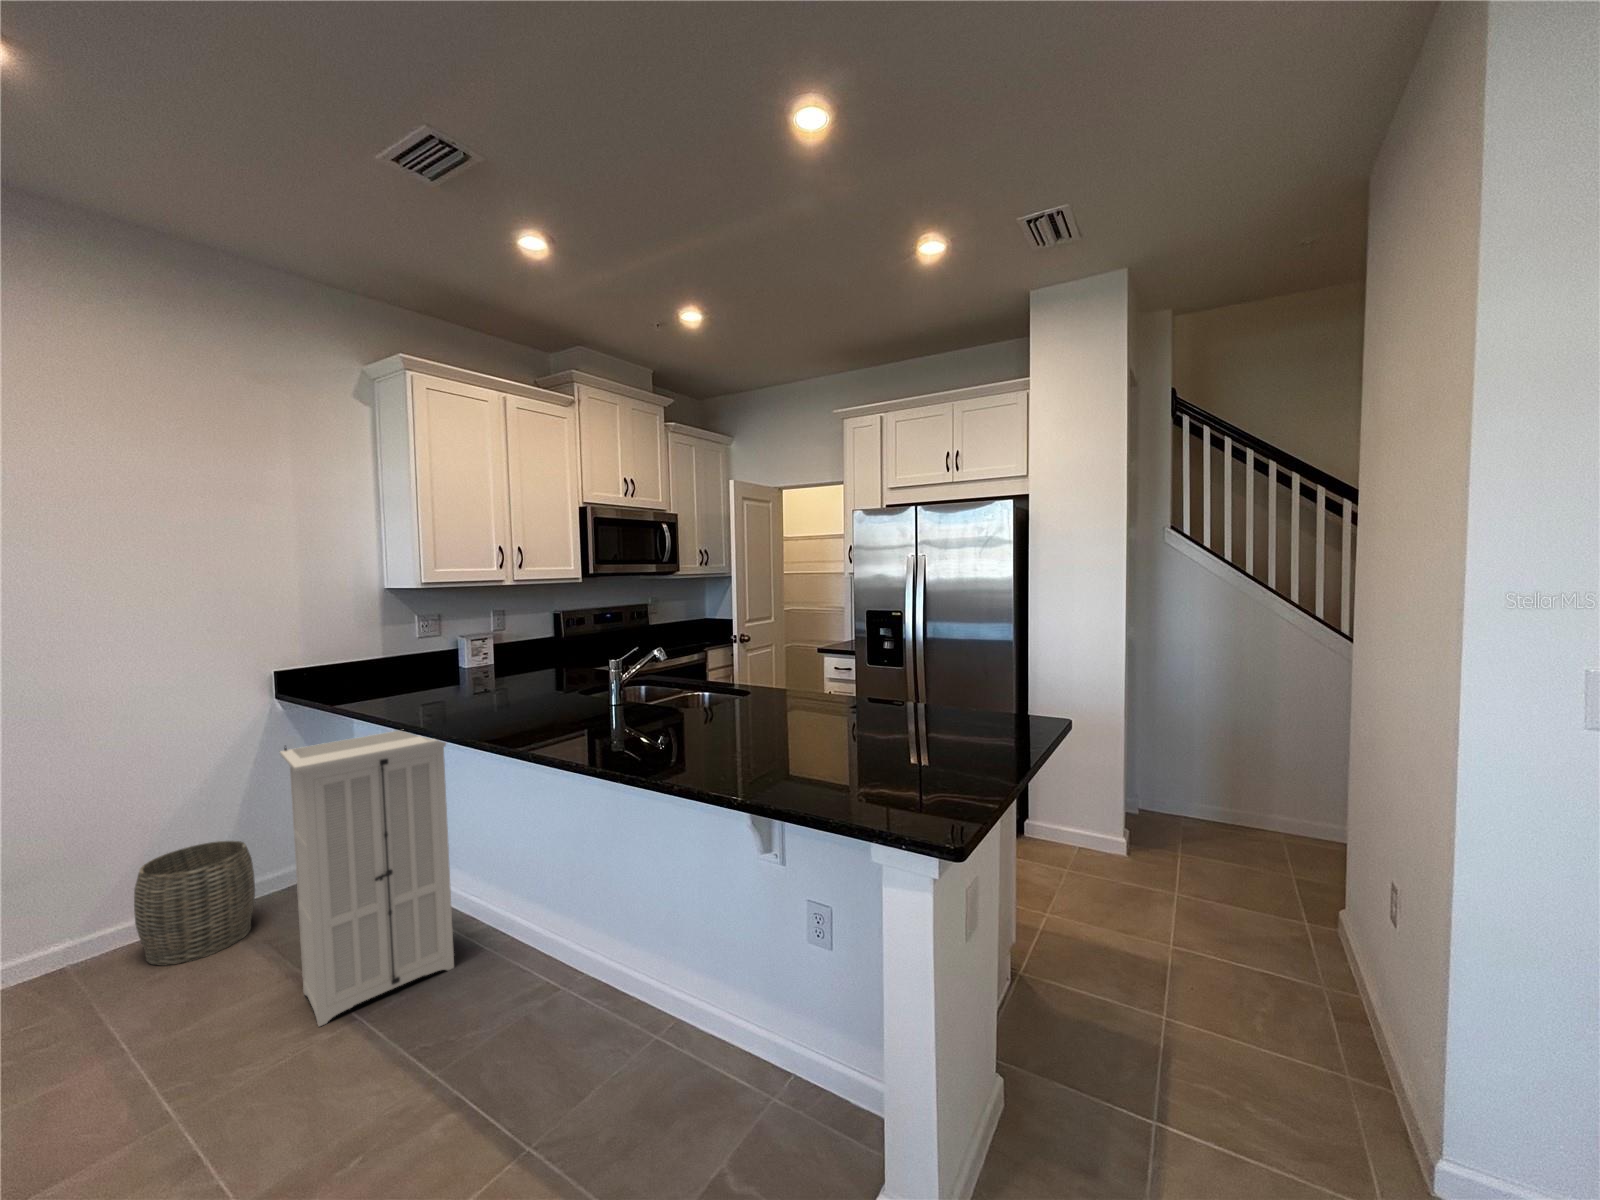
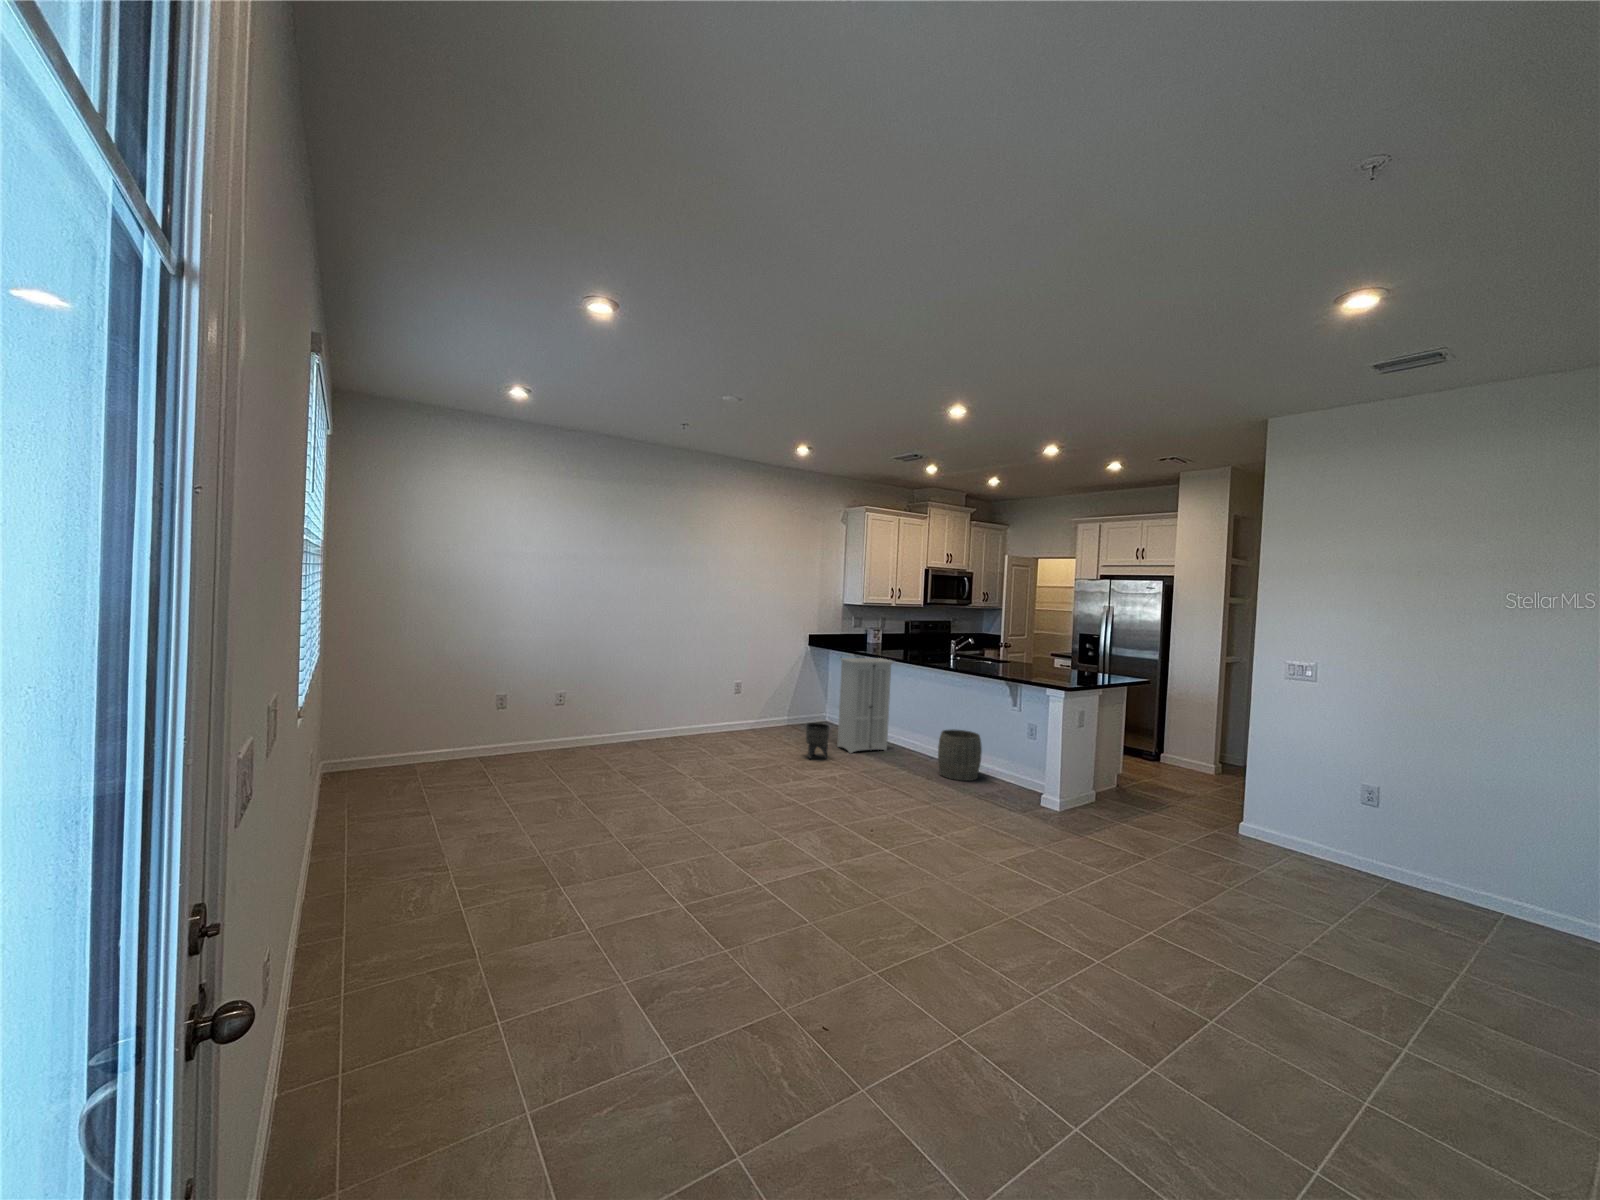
woven basket: present [134,841,255,966] -> present [938,729,982,781]
planter: none [89,983,202,1139] -> present [806,723,830,759]

